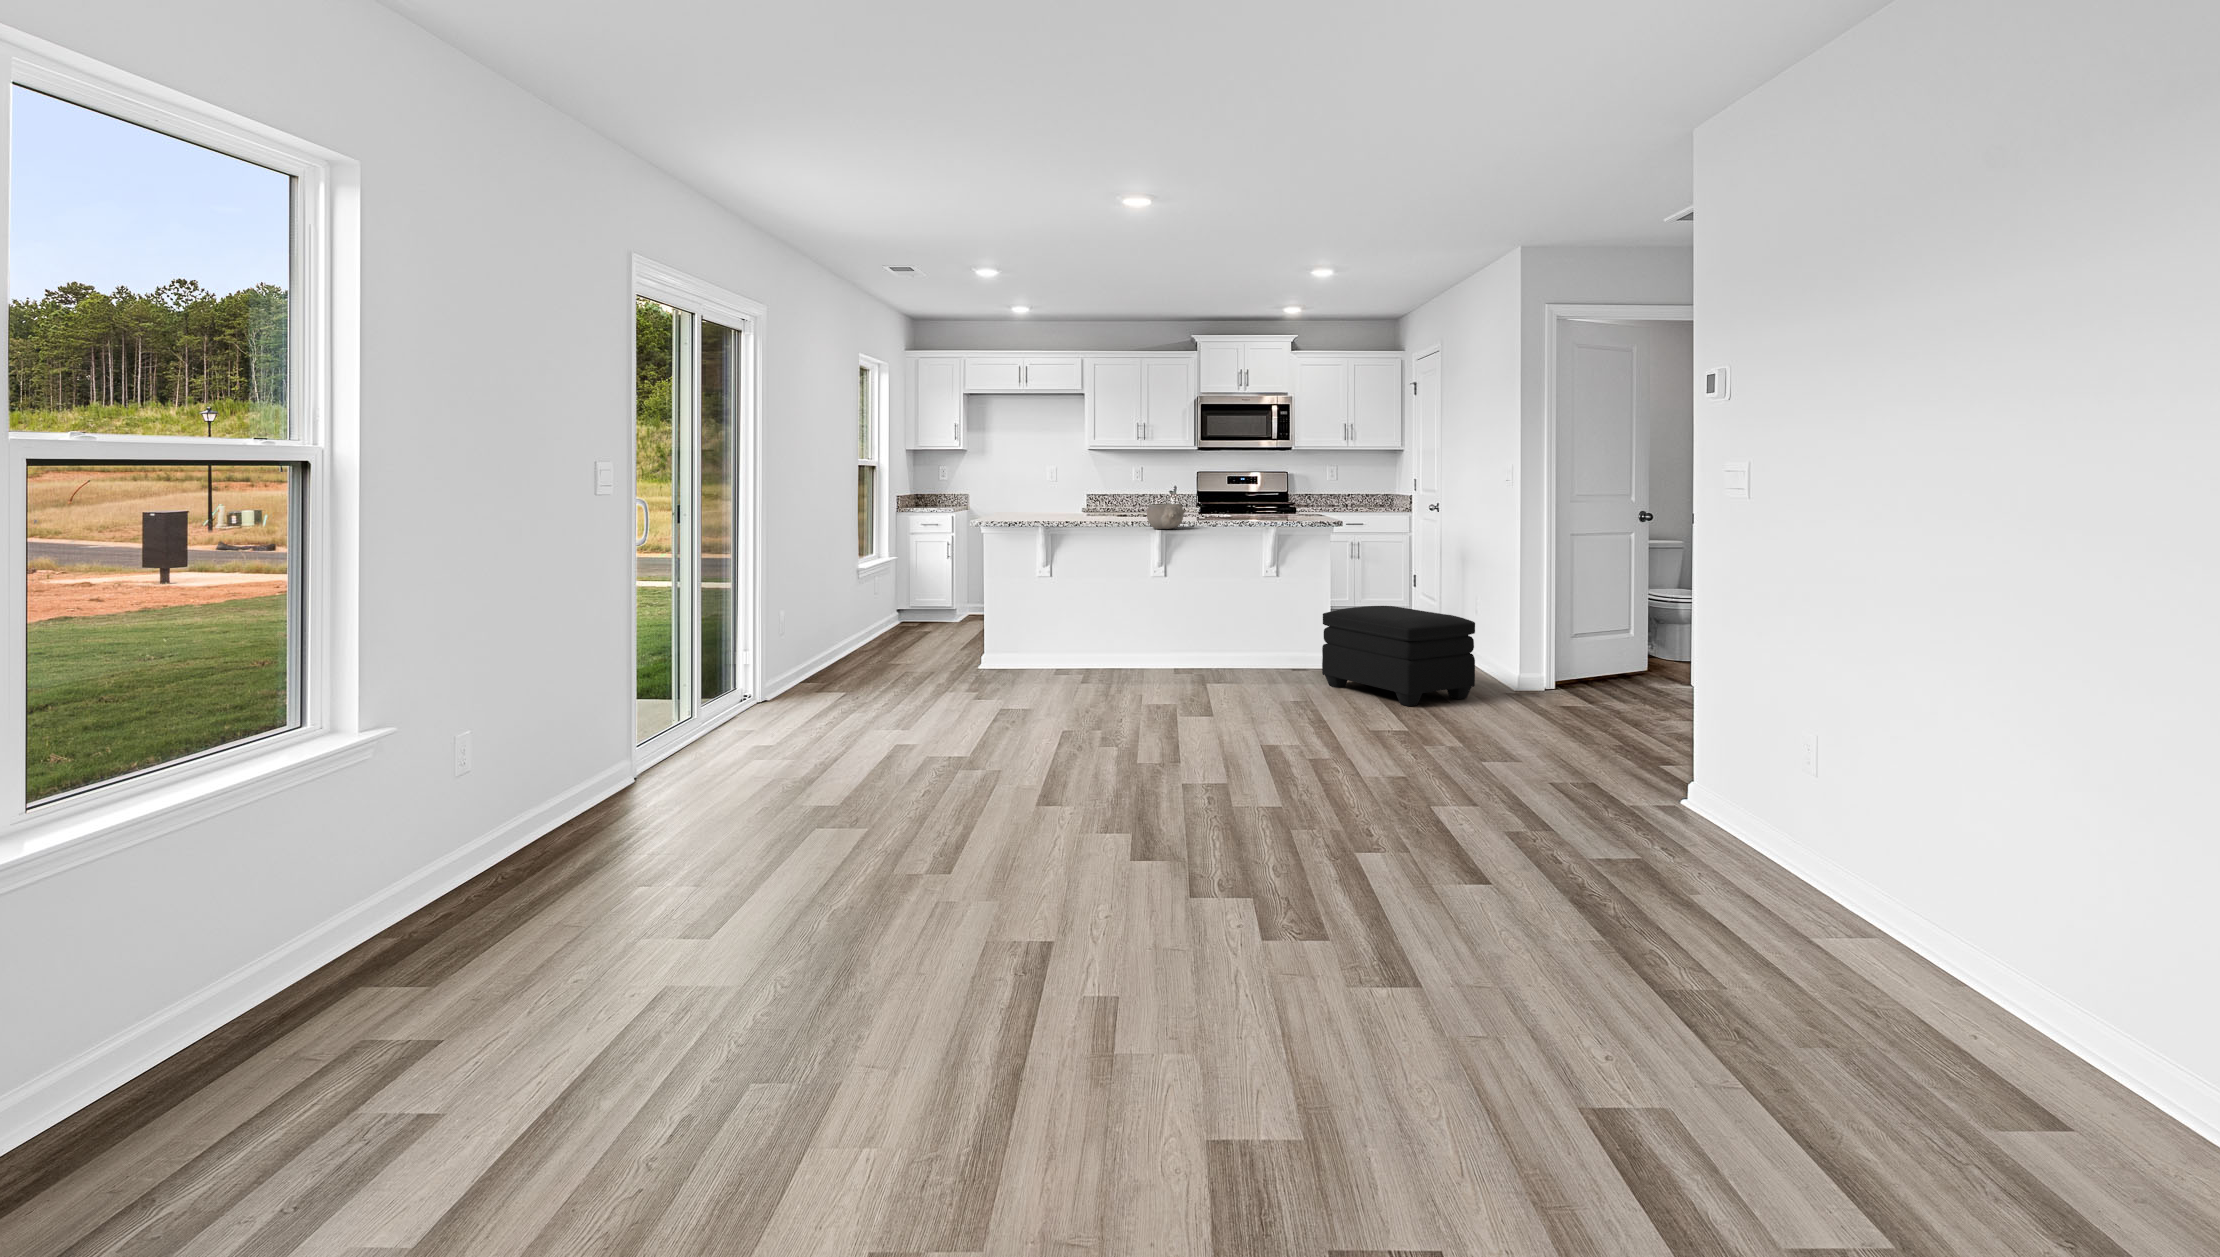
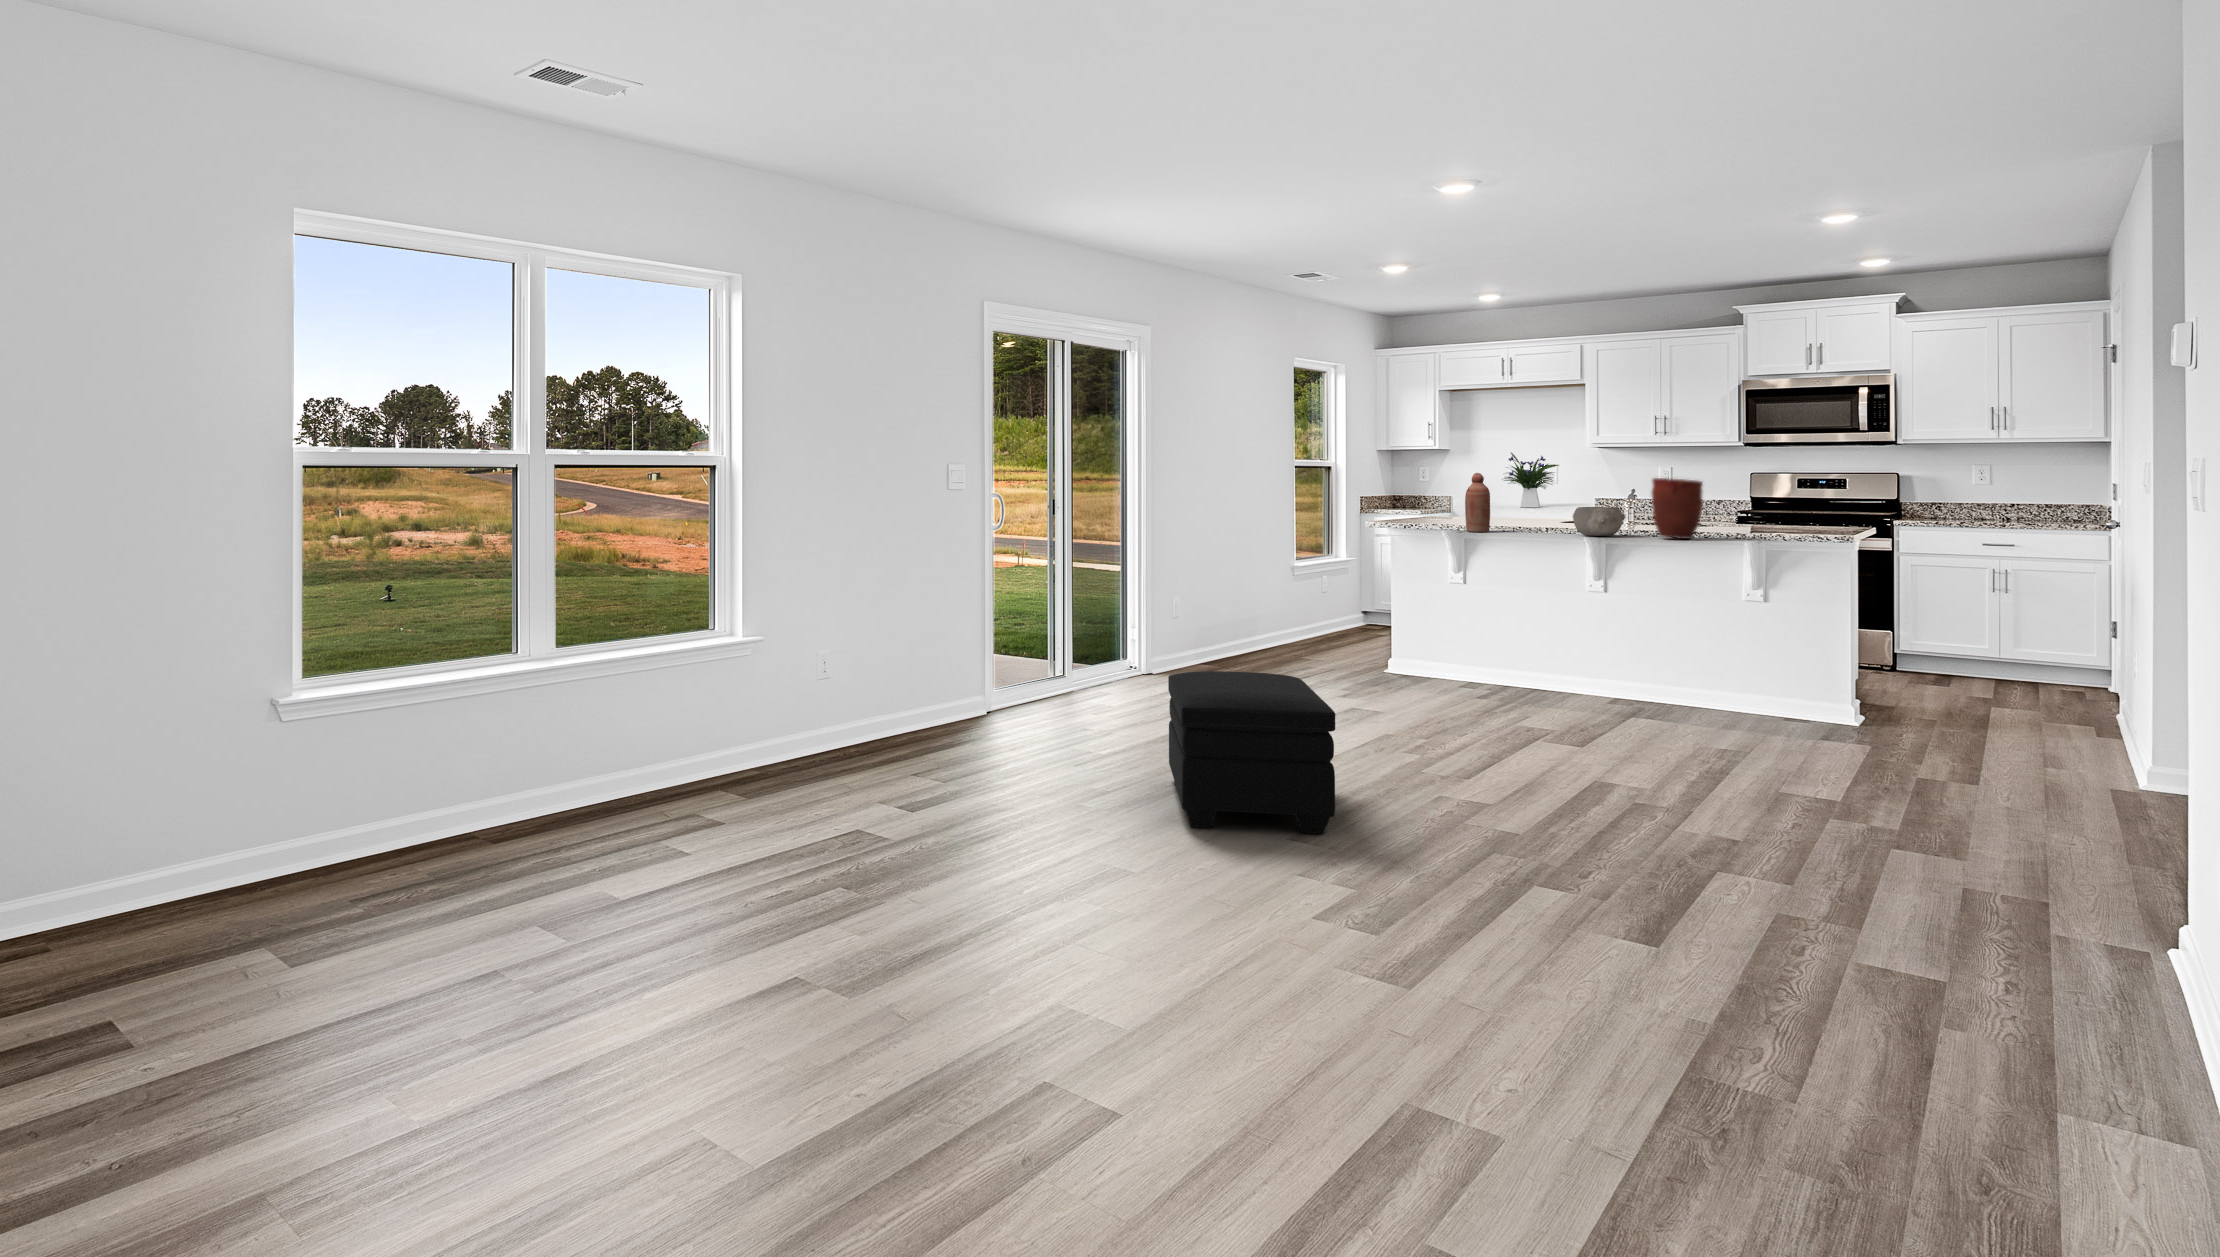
flower arrangement: none [1013,452,1059,501] -> present [1504,453,1559,507]
bottle: none [1058,474,1078,528] -> present [1465,473,1490,532]
vase: none [1205,479,1242,530] -> present [1652,478,1703,539]
ottoman: present [1322,606,1475,706] -> present [1168,671,1335,834]

